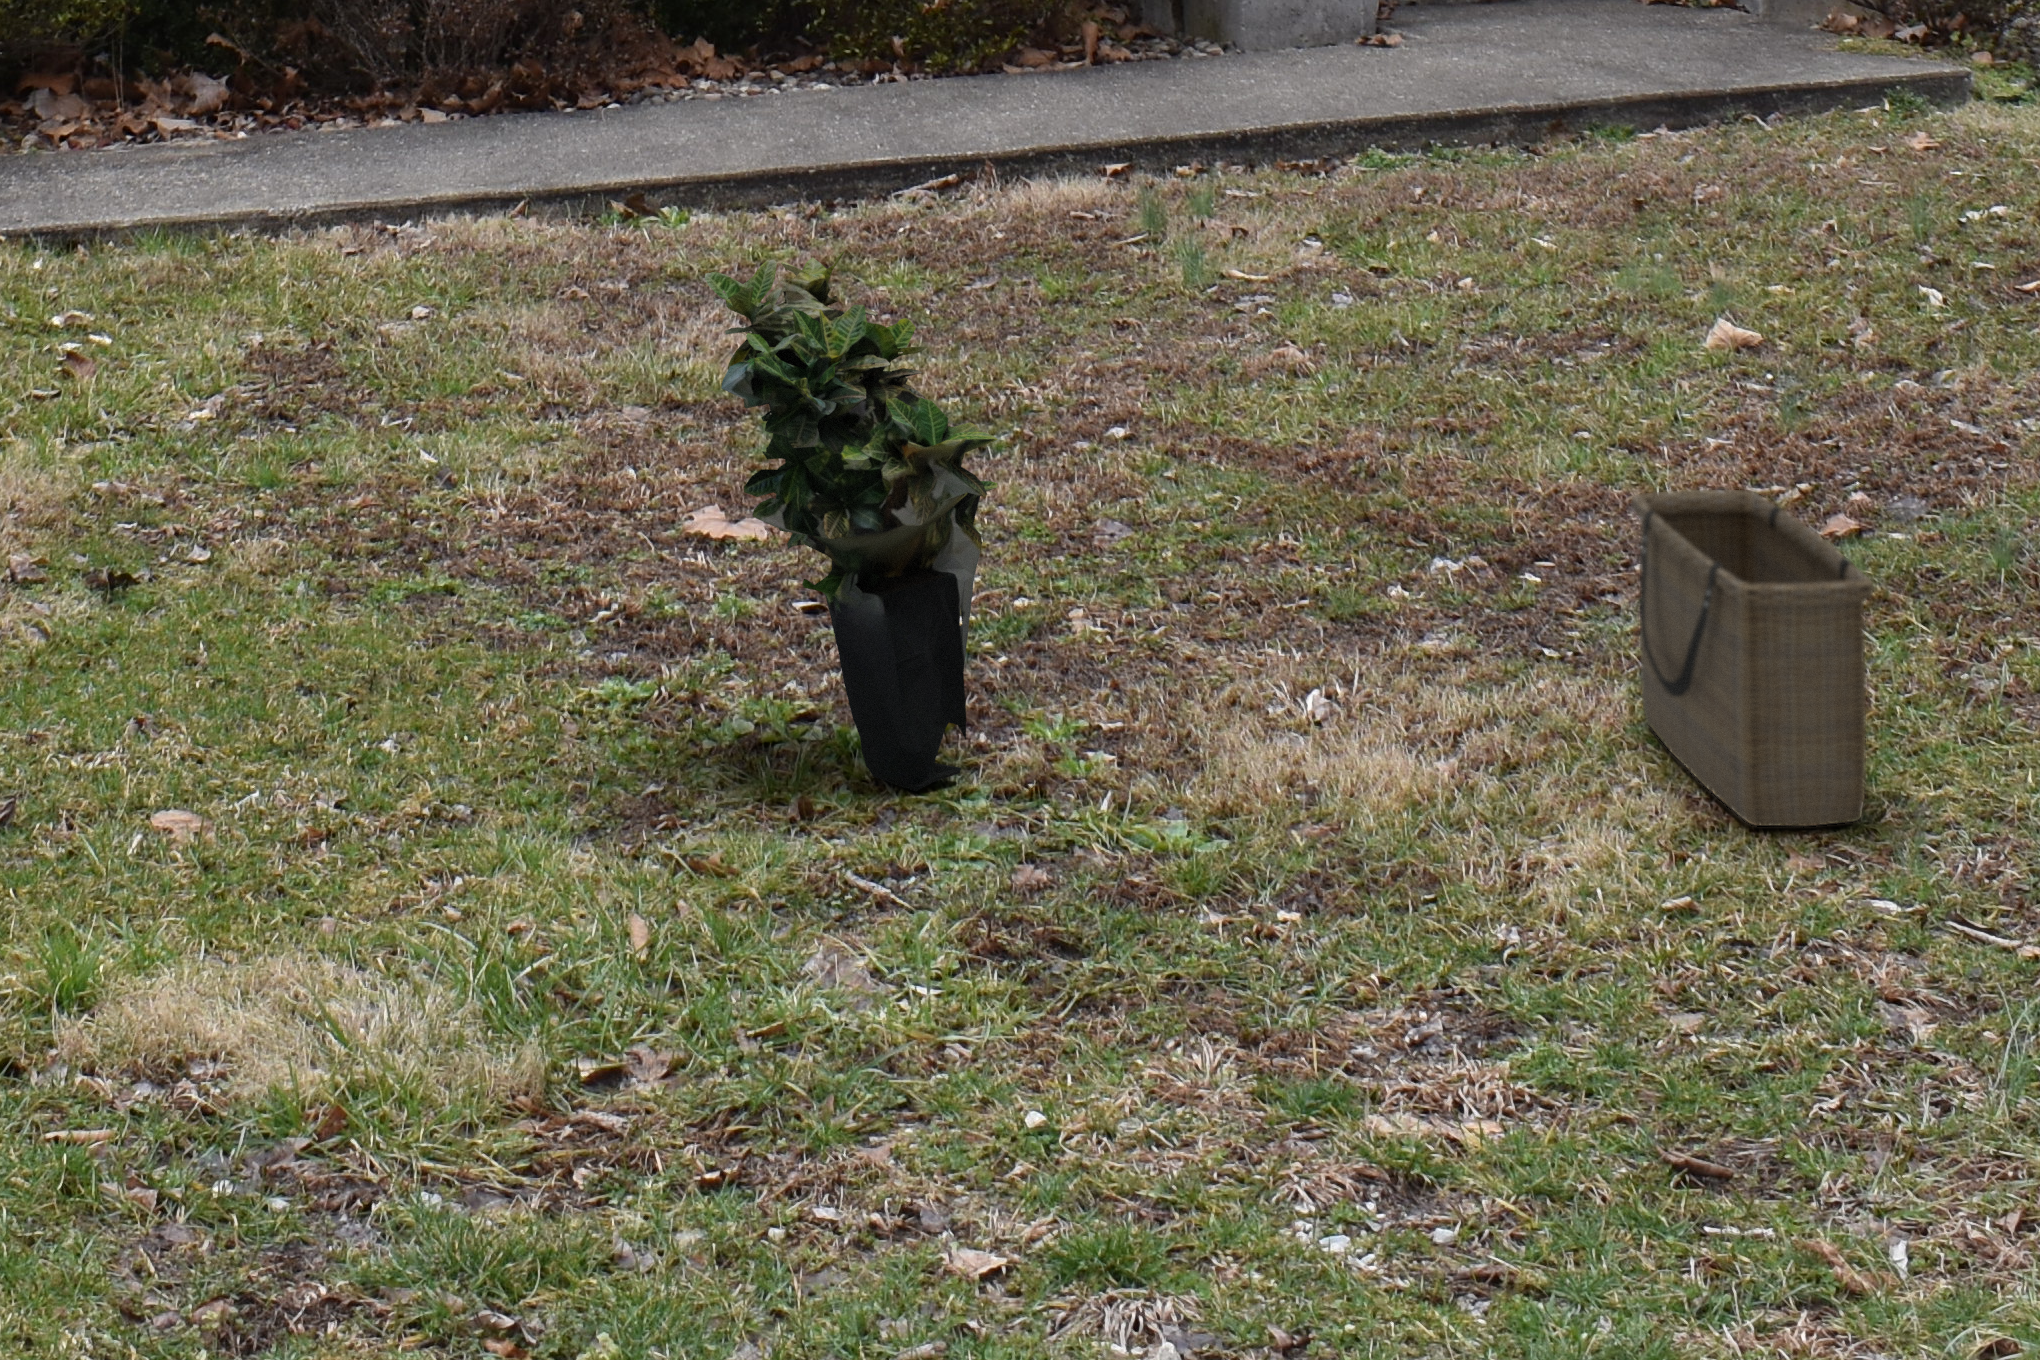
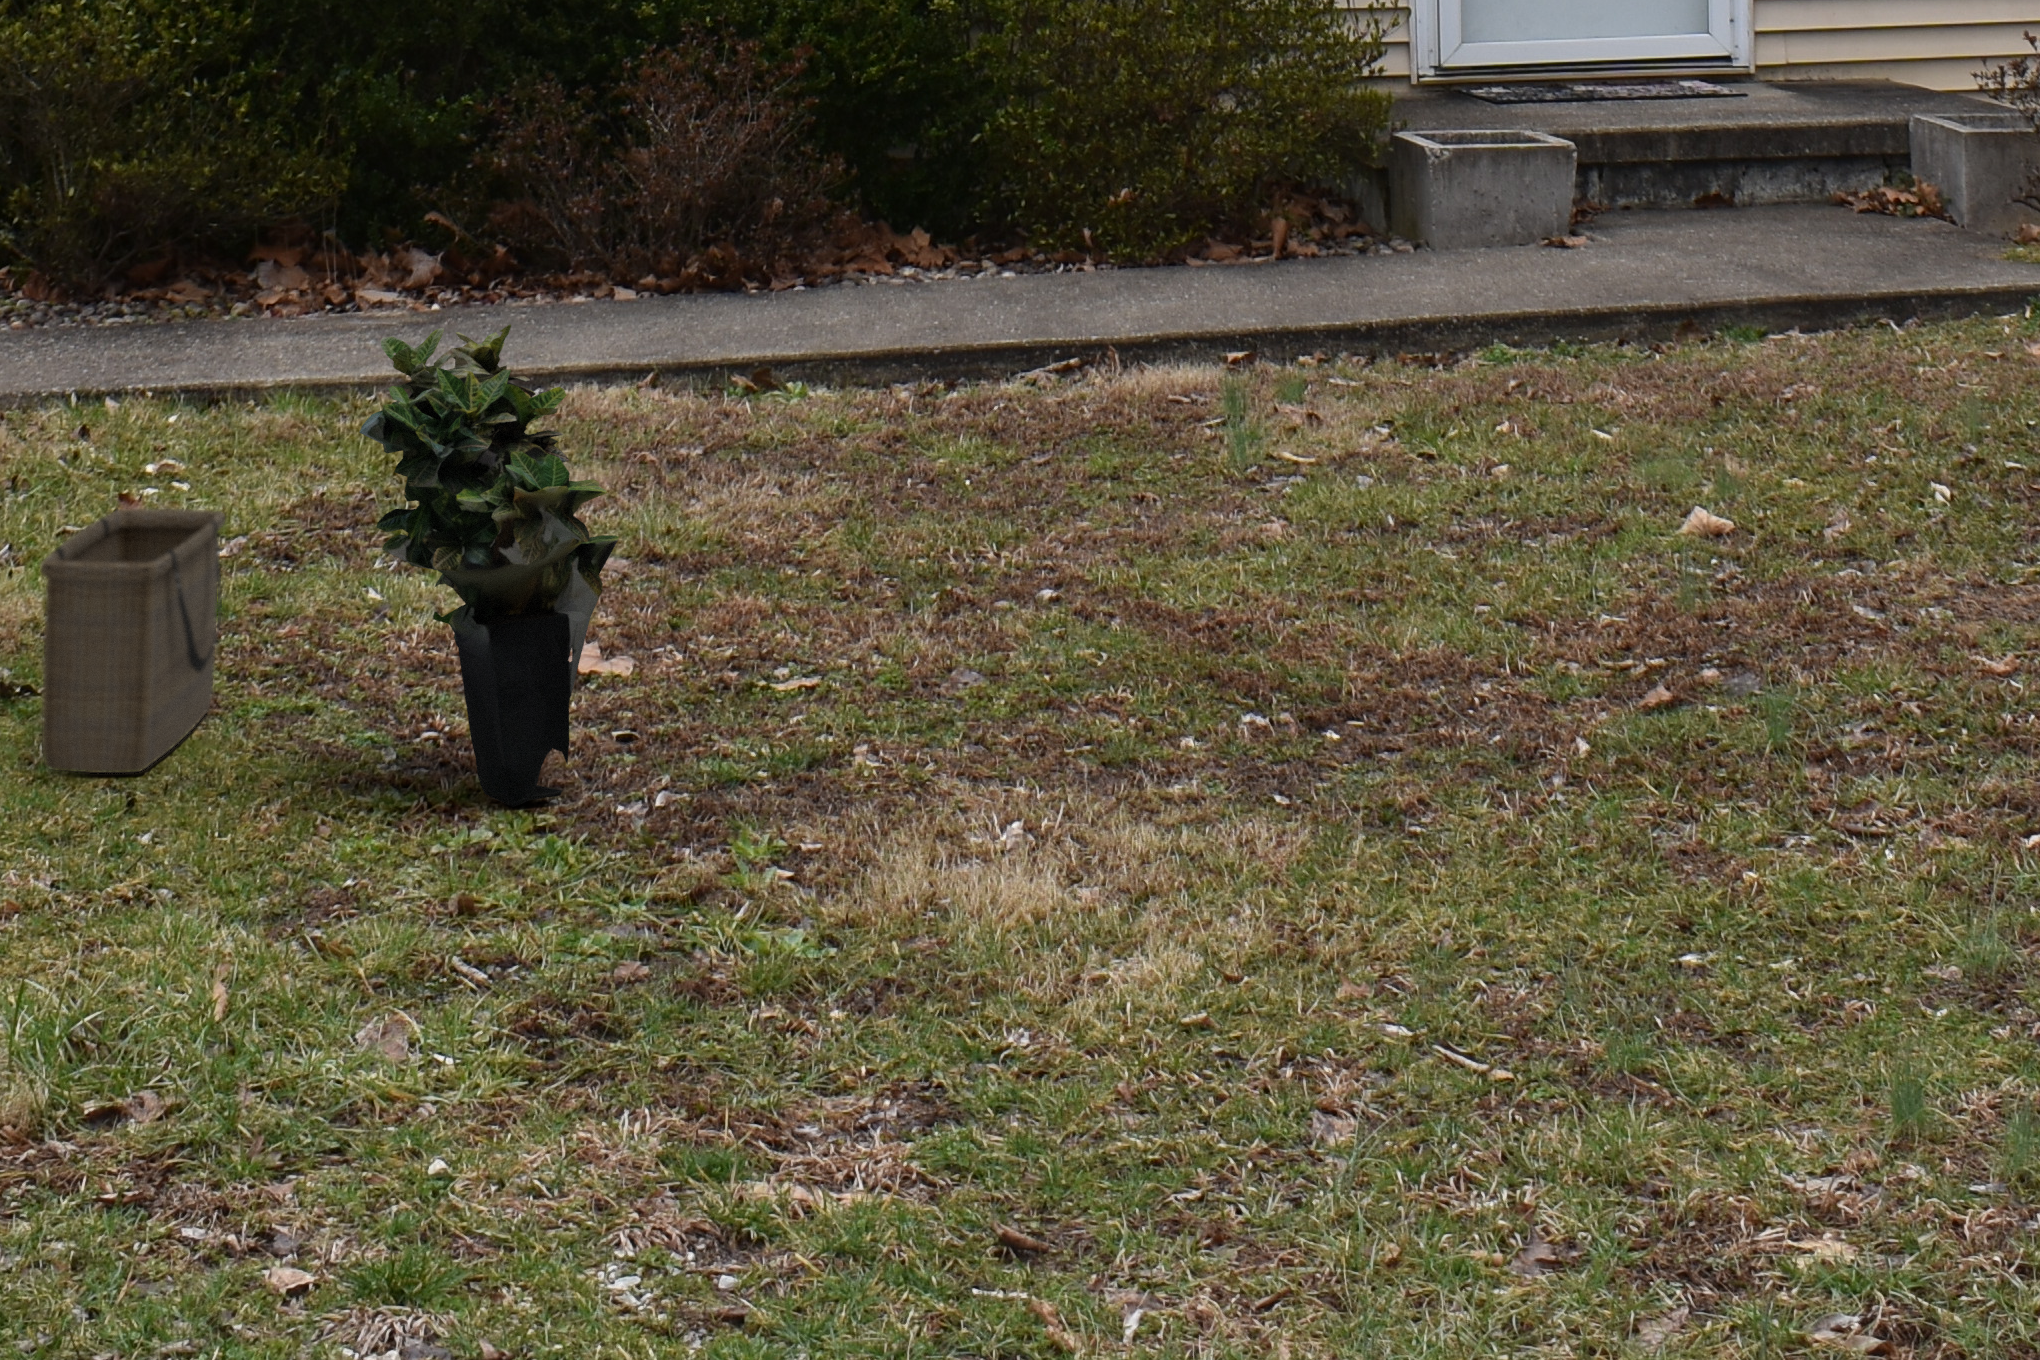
basket: present [1631,490,1873,826] -> present [40,508,225,773]

